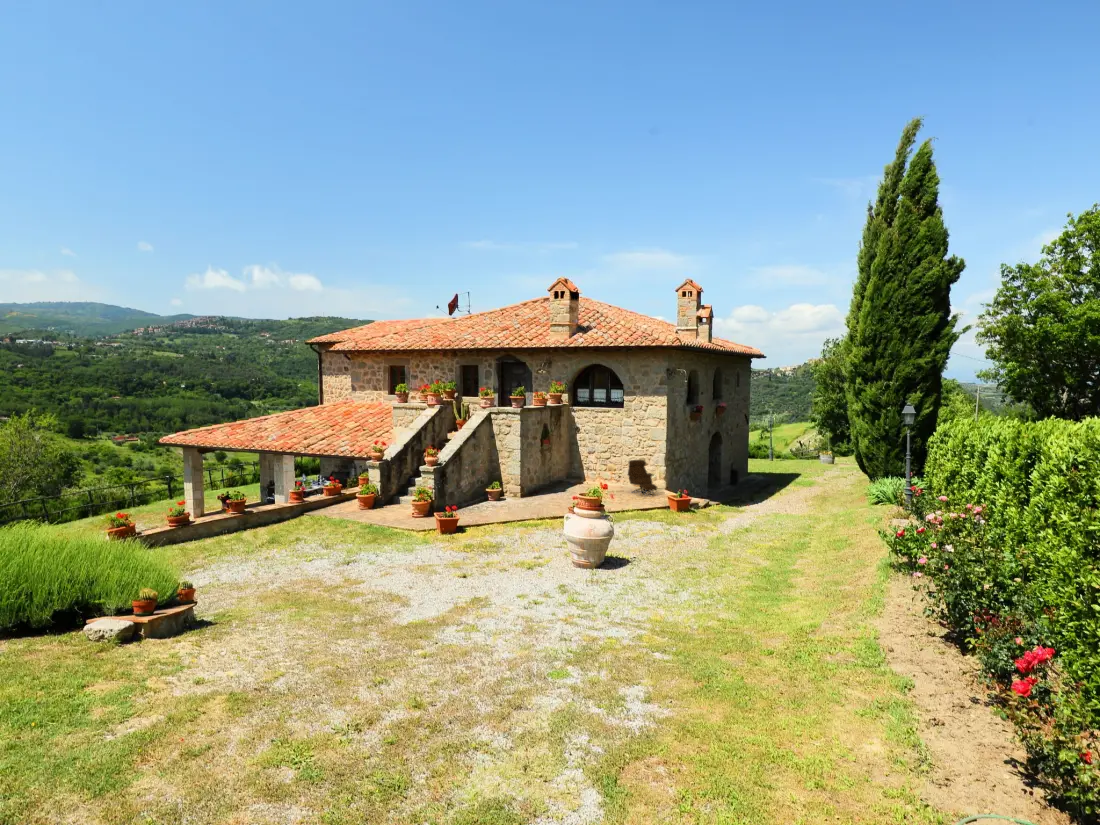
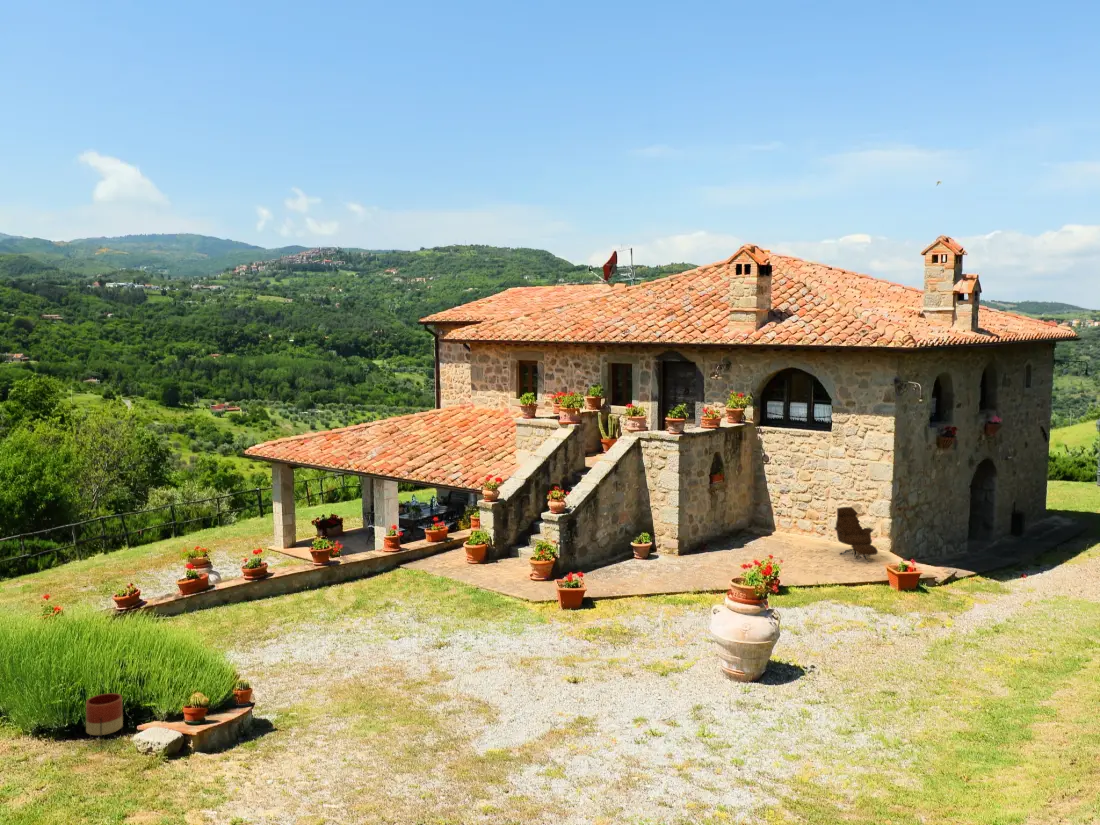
planter: none [27,596,66,646] -> present [86,693,123,739]

